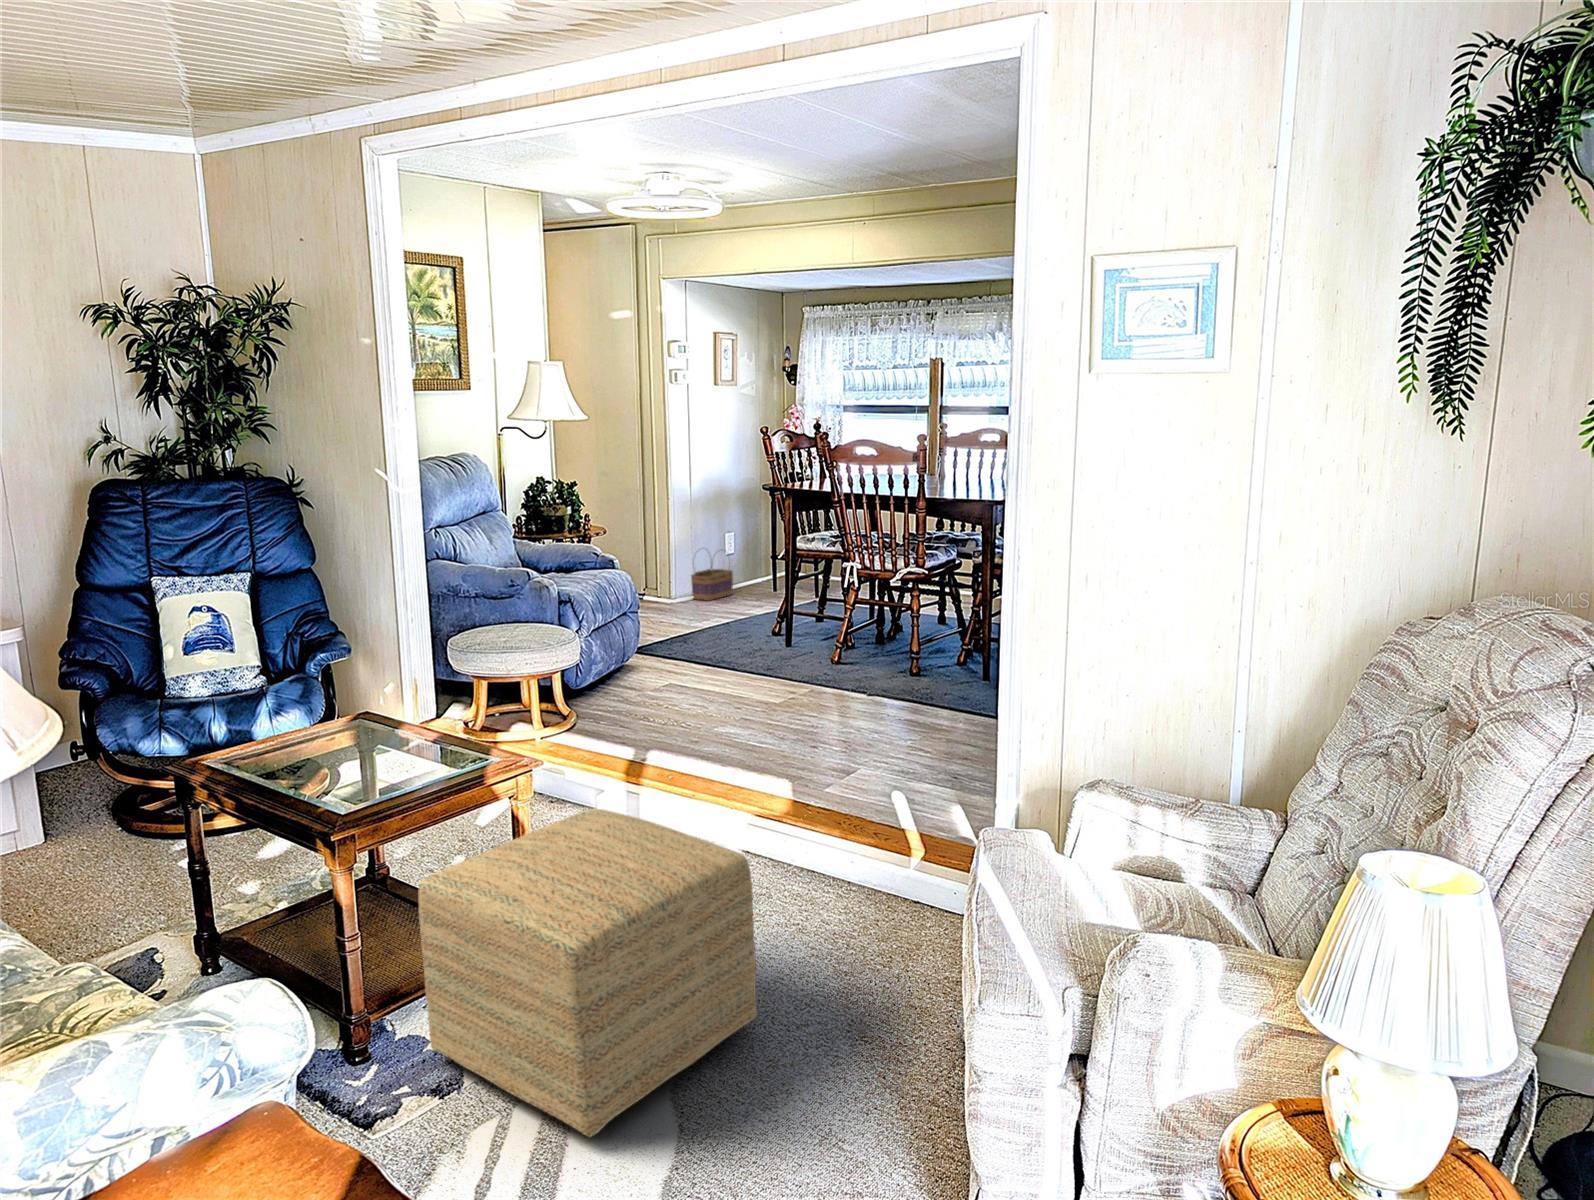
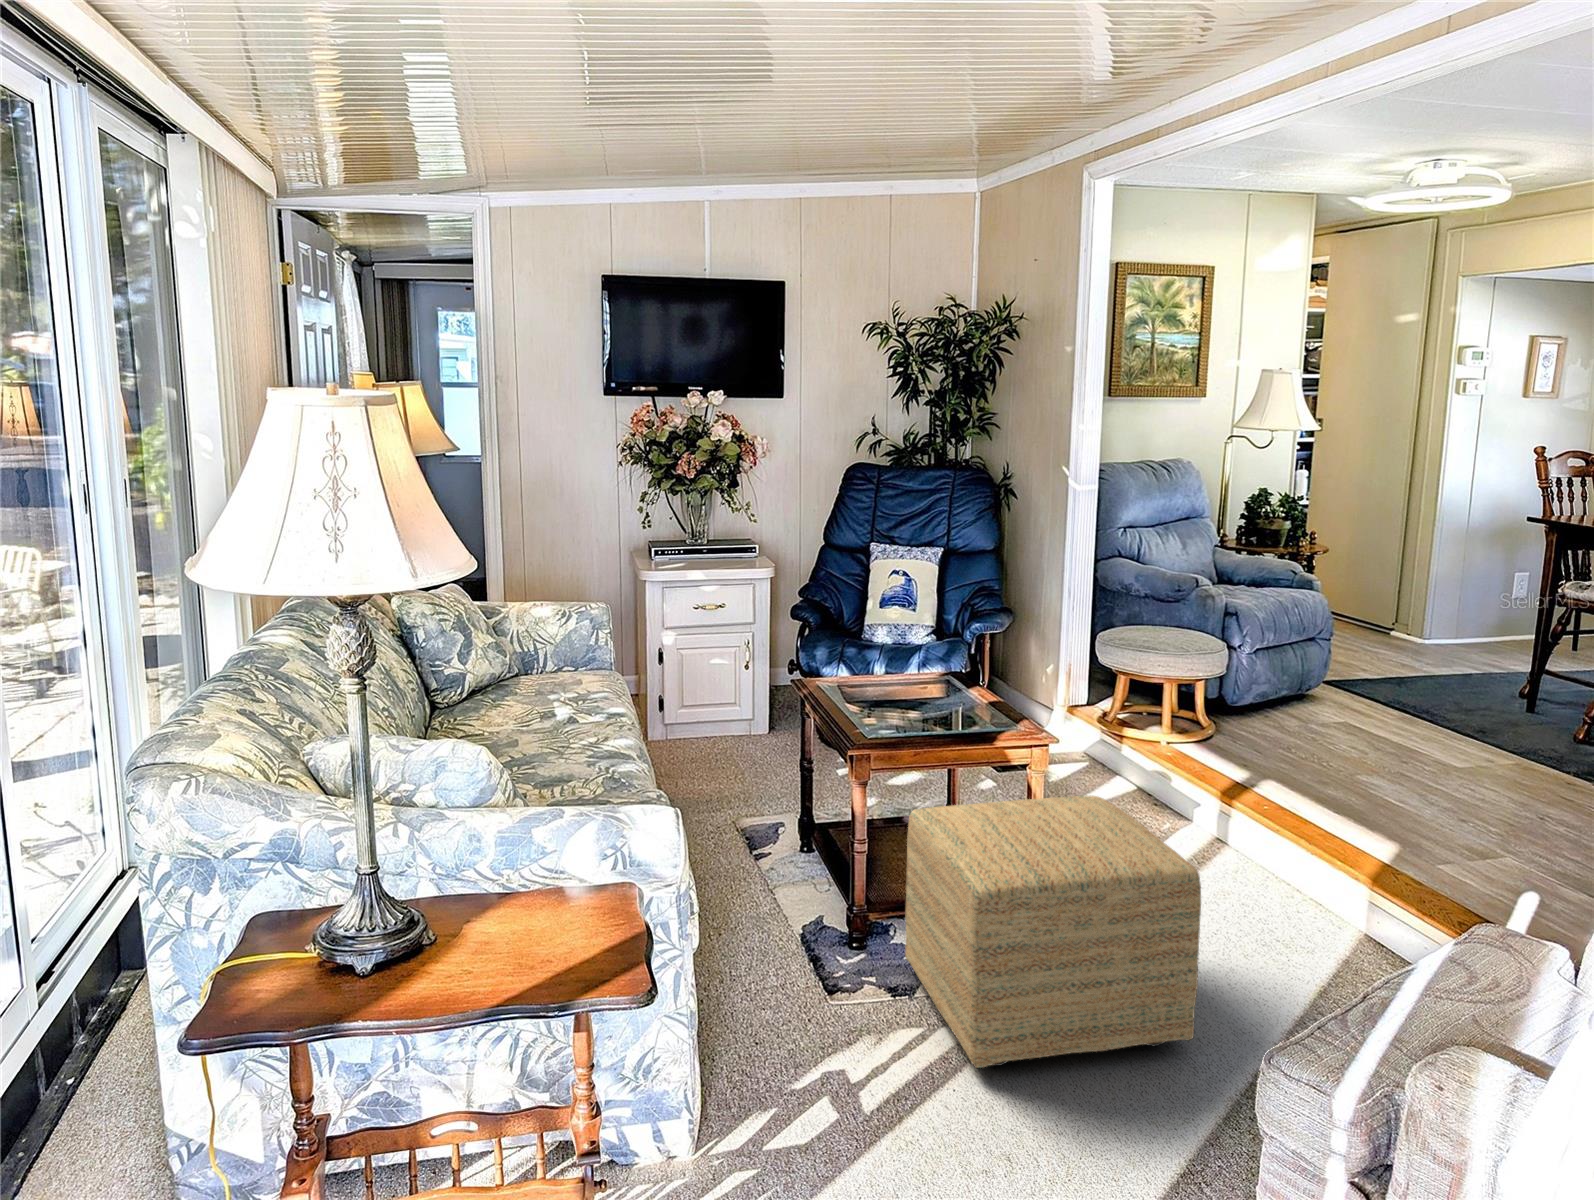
basket: present [691,552,733,601] -> none [1447,588,1506,649]

